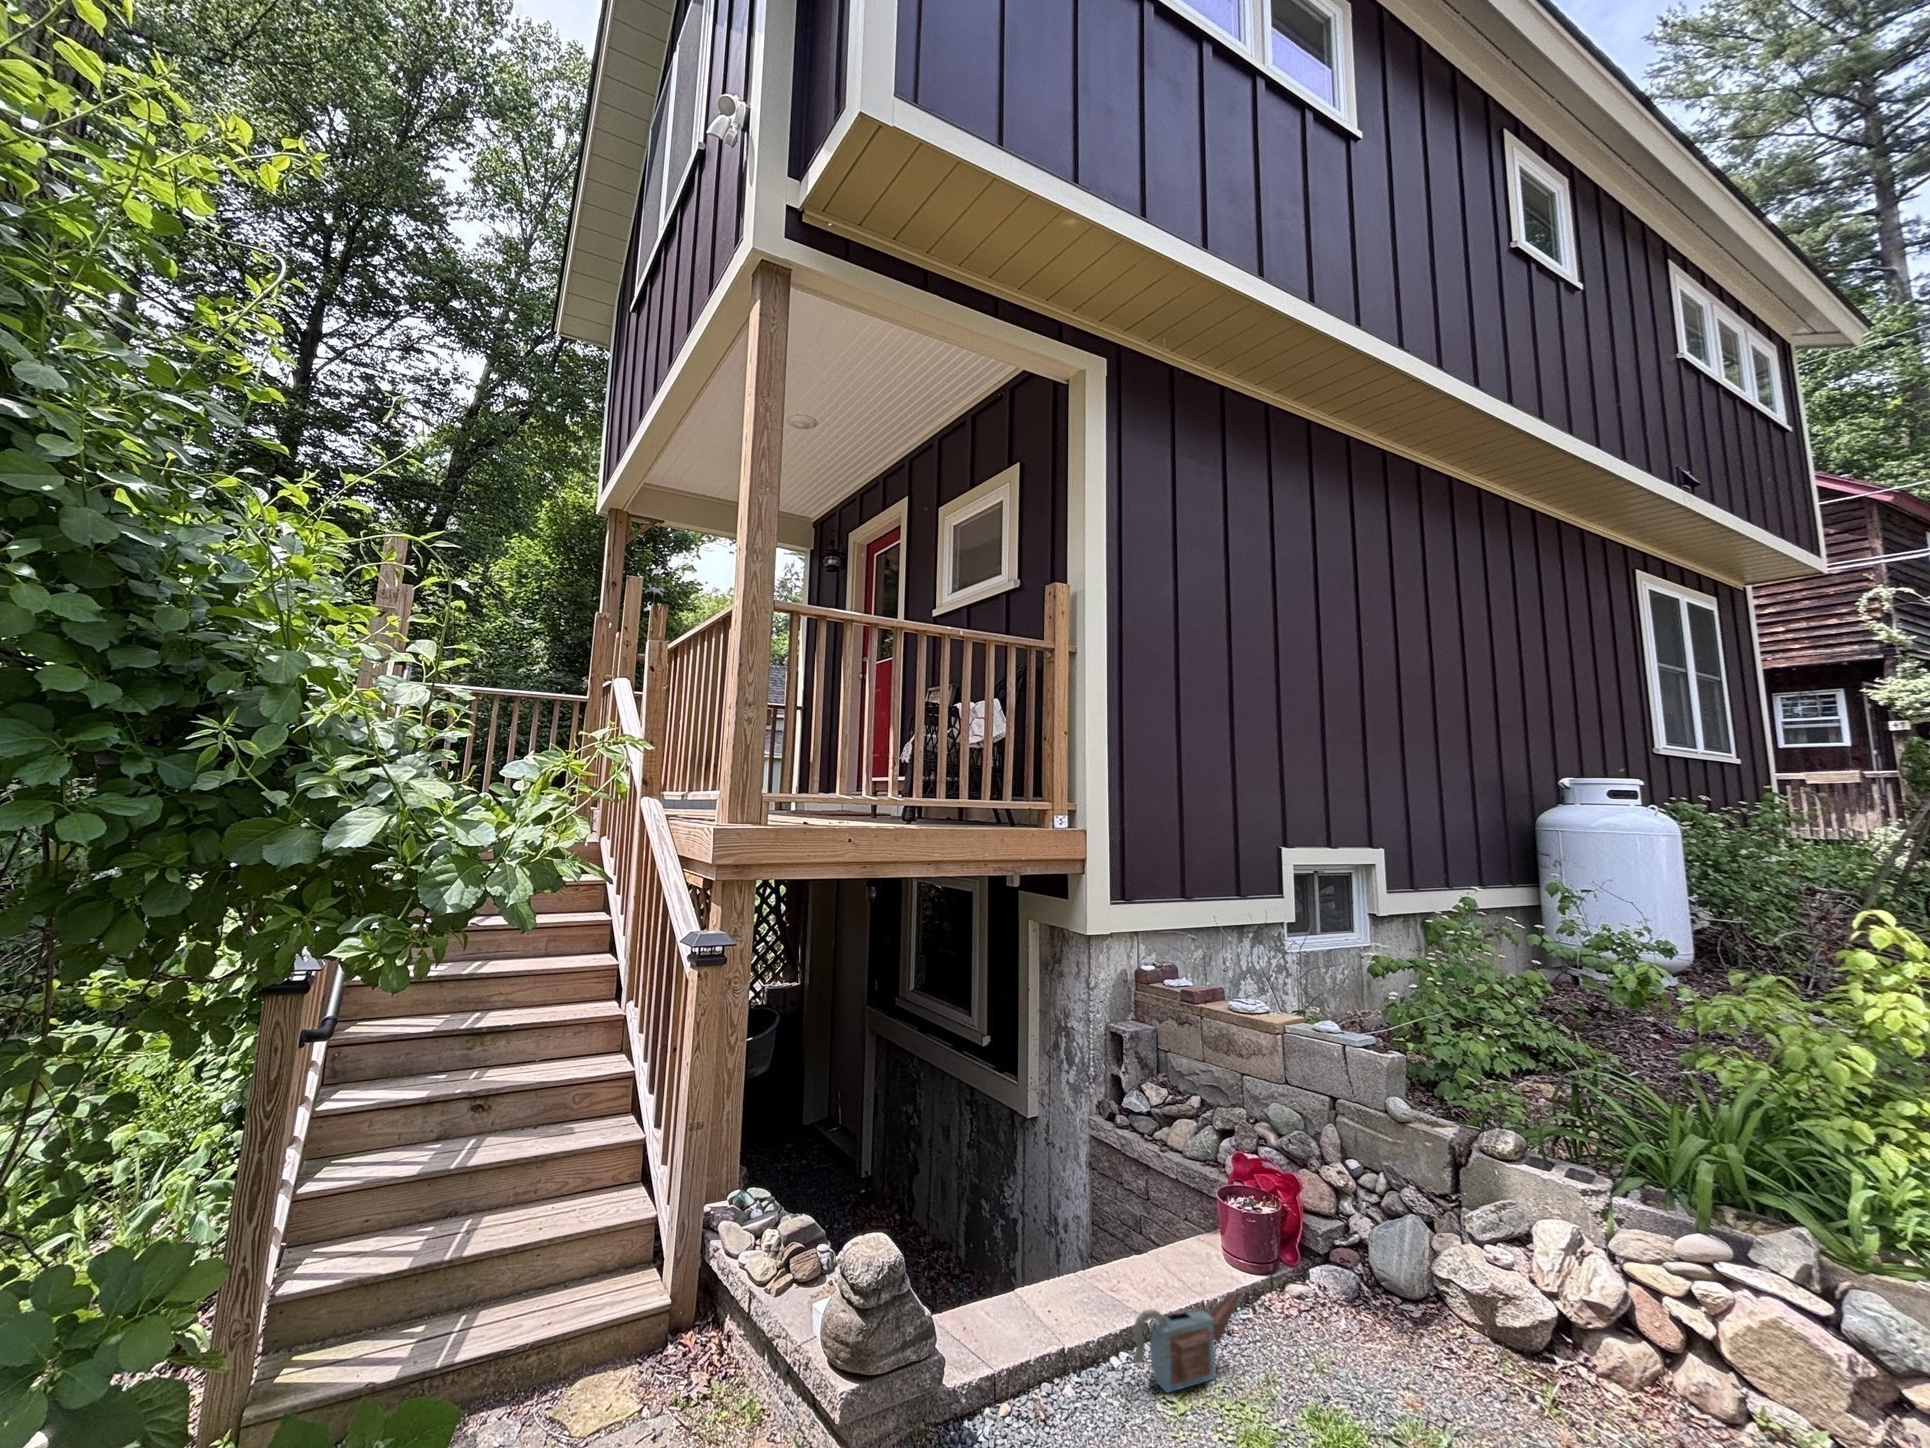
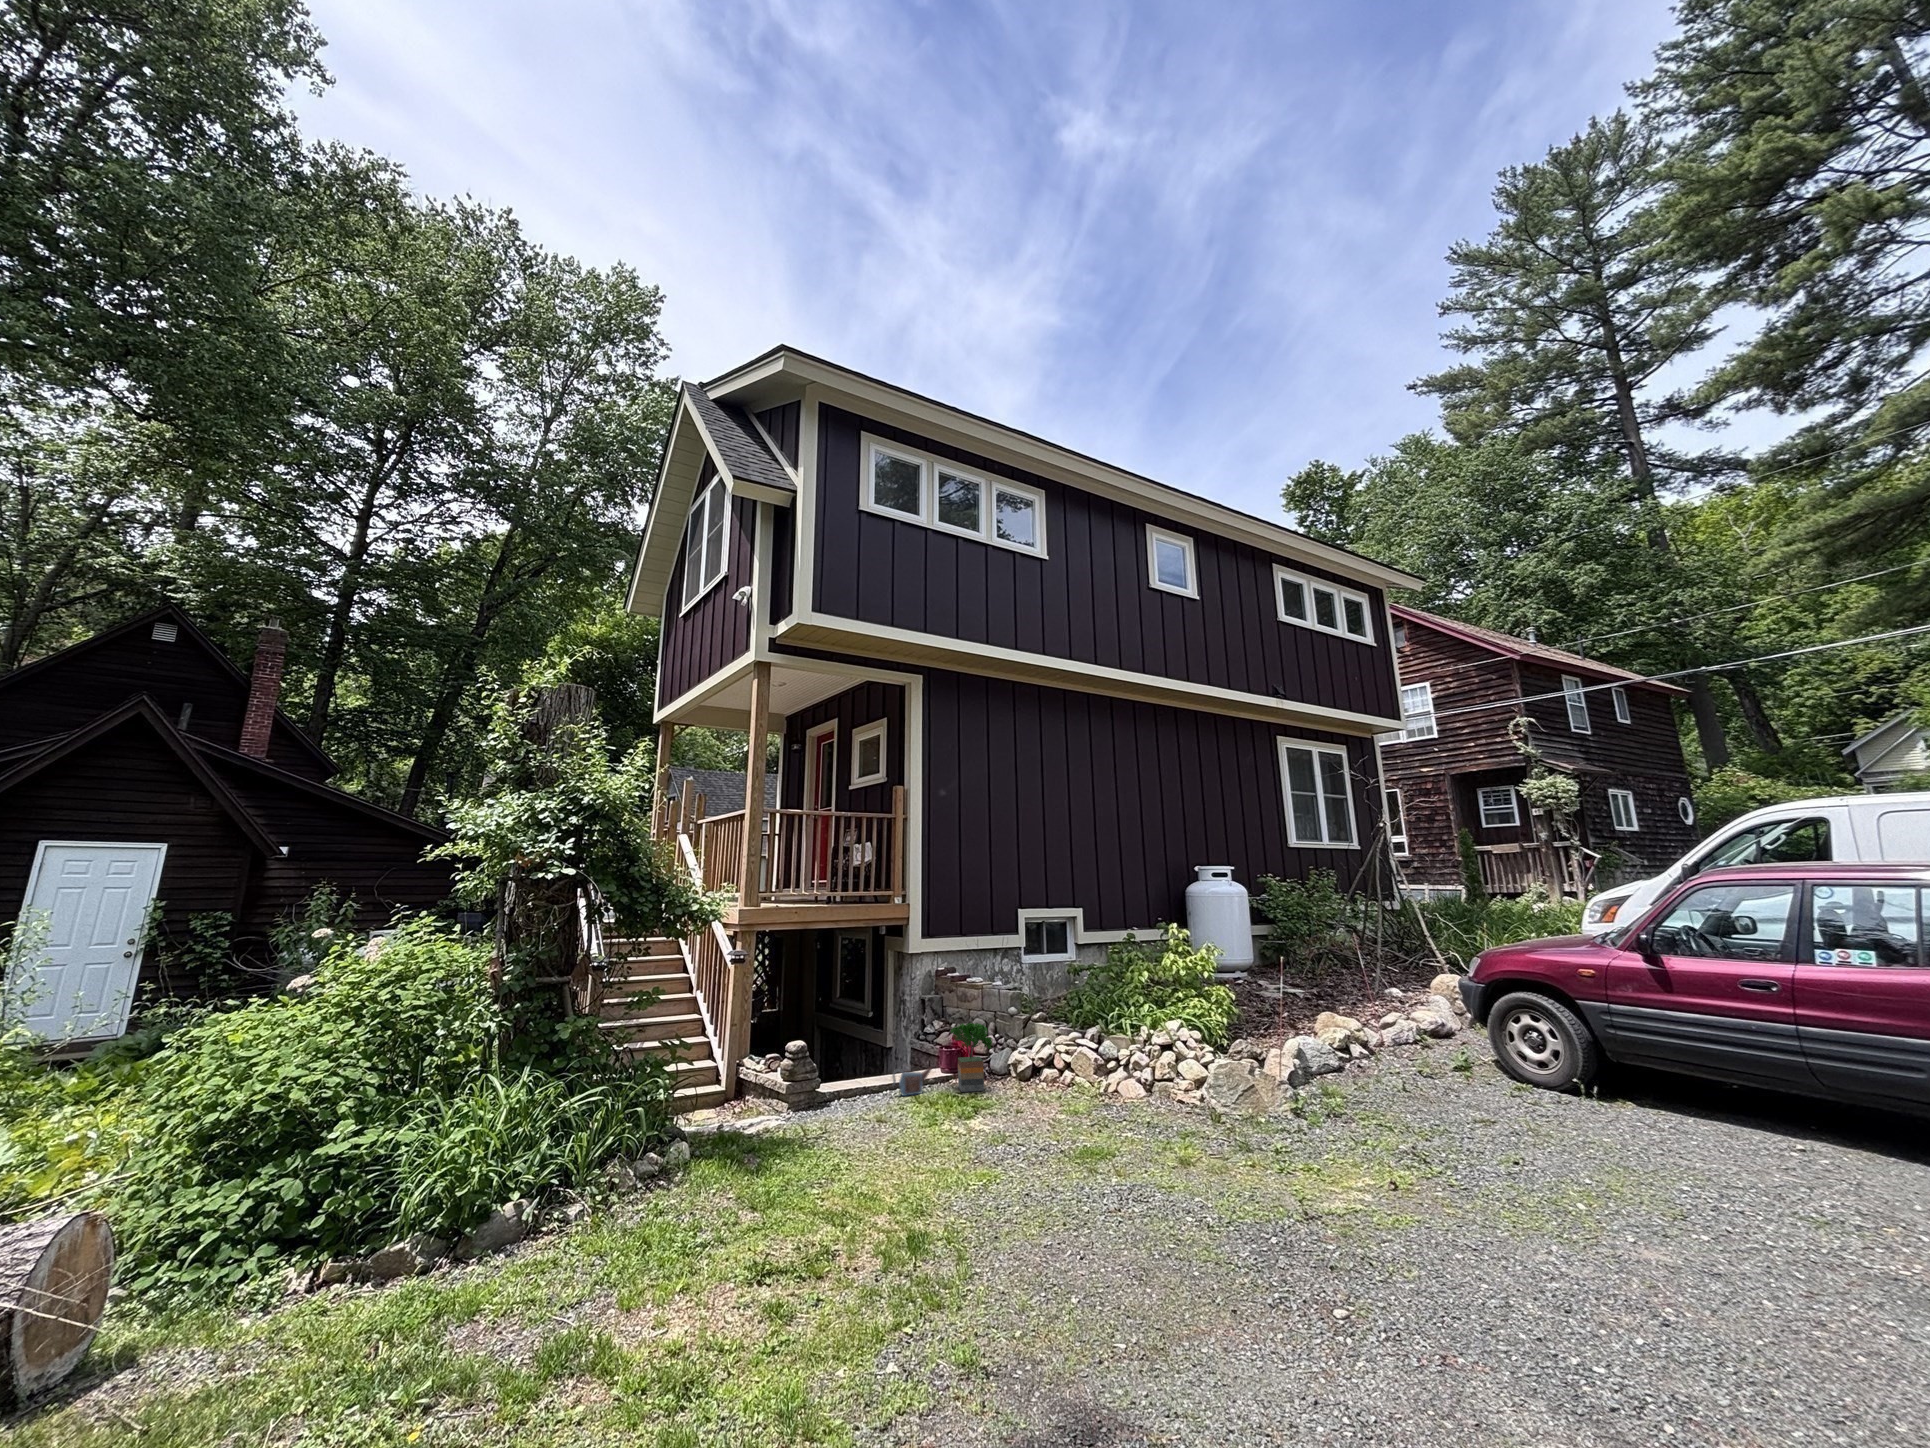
potted tree: none [1279,1165,1430,1388] -> present [951,1023,992,1092]

